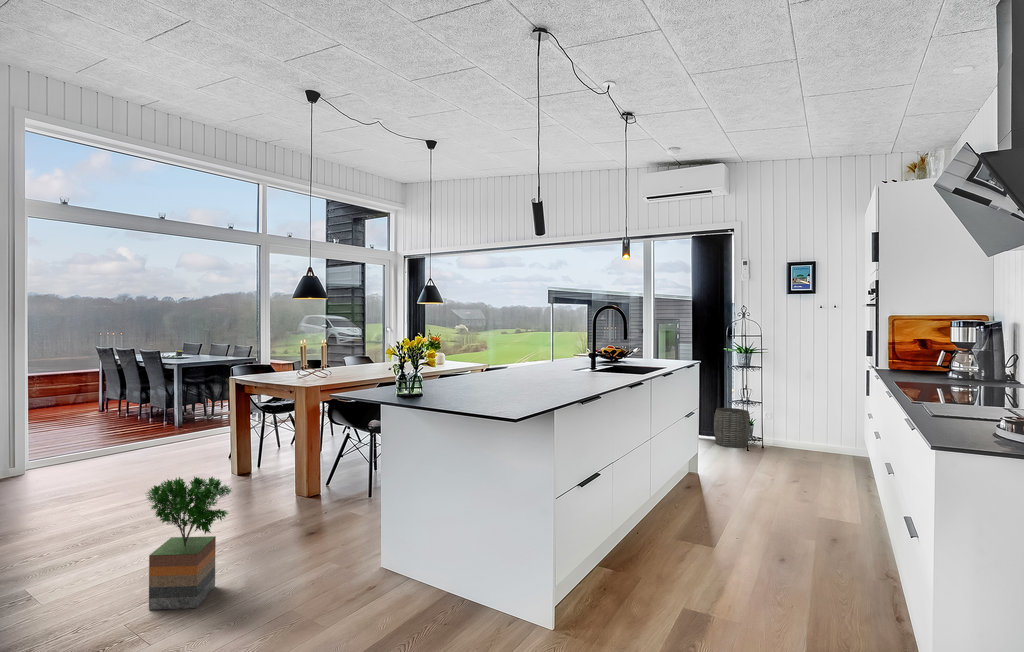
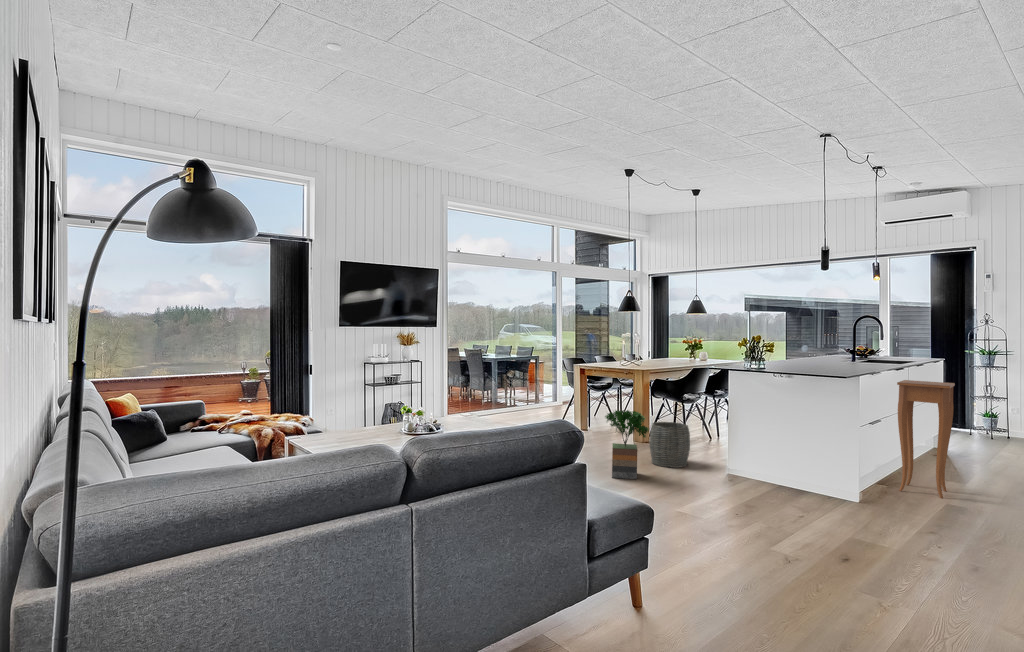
side table: none [620,407,698,595] -> present [897,380,955,498]
woven basket: present [714,408,750,448] -> present [650,422,690,468]

